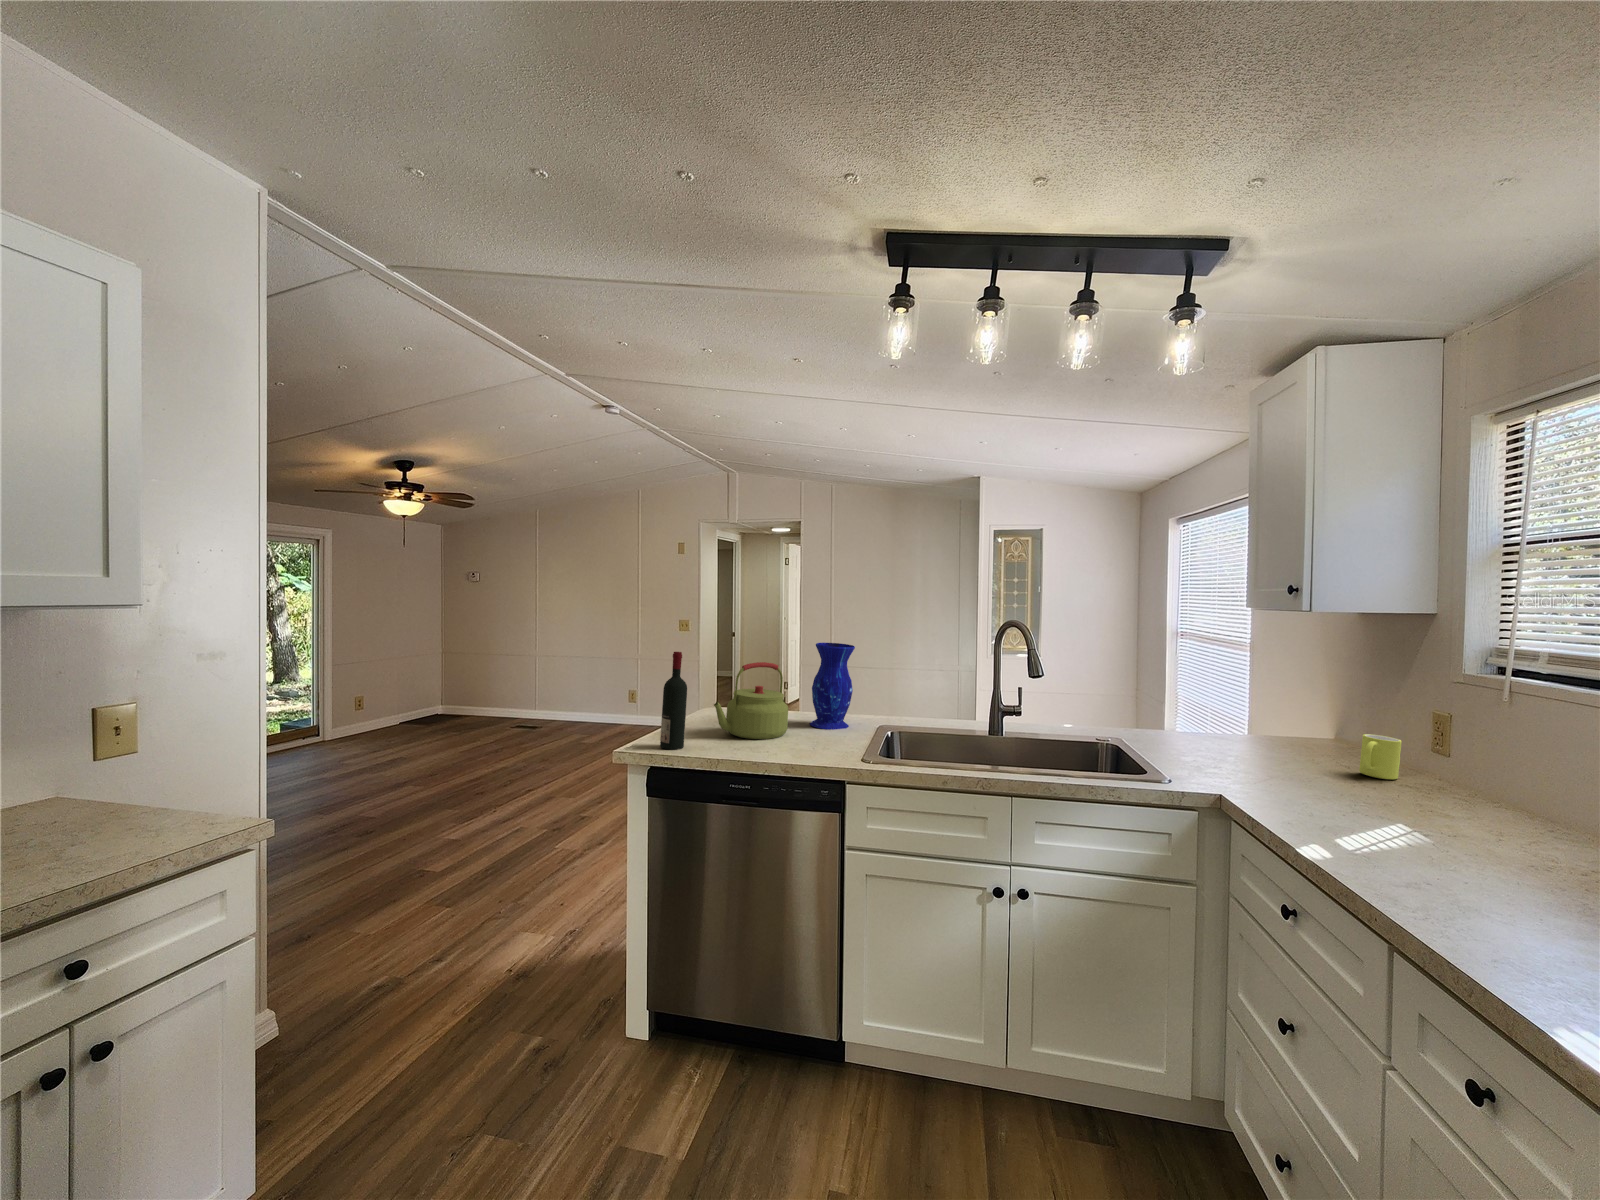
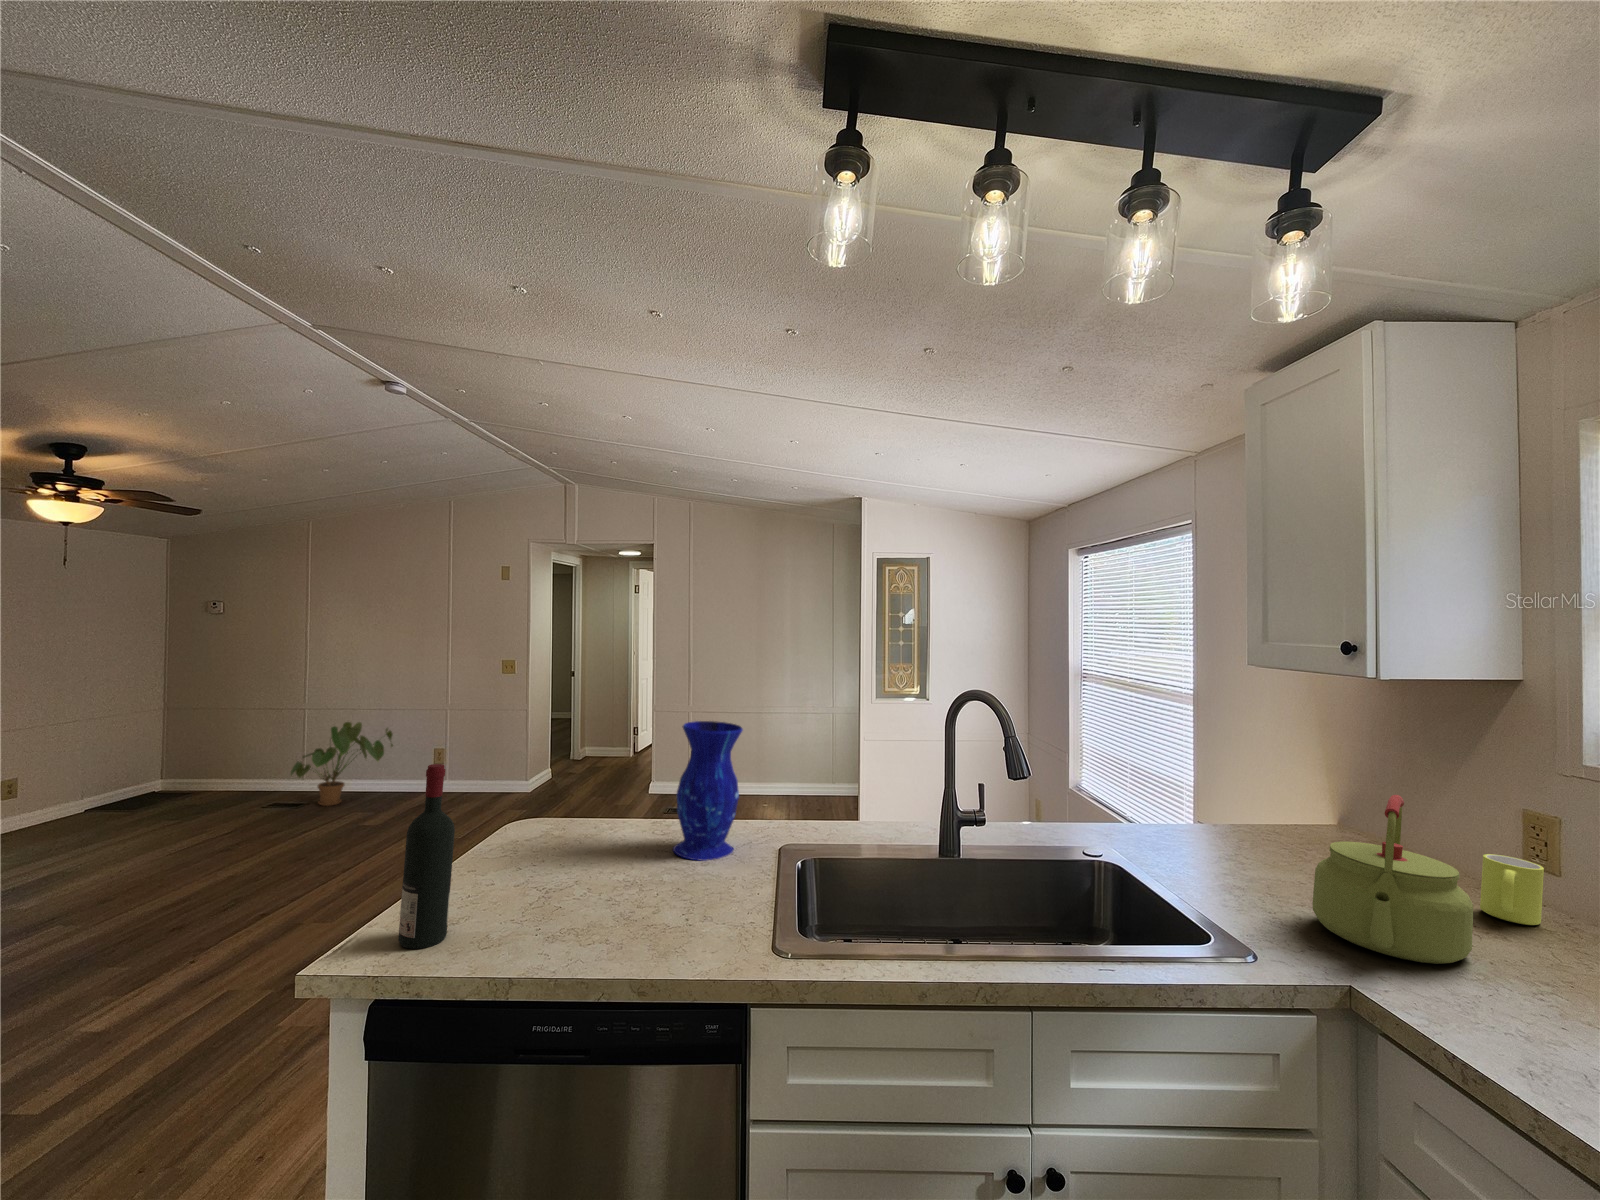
kettle: present [714,662,788,739] -> present [1312,795,1473,964]
house plant: none [530,667,601,731] -> present [291,722,393,806]

